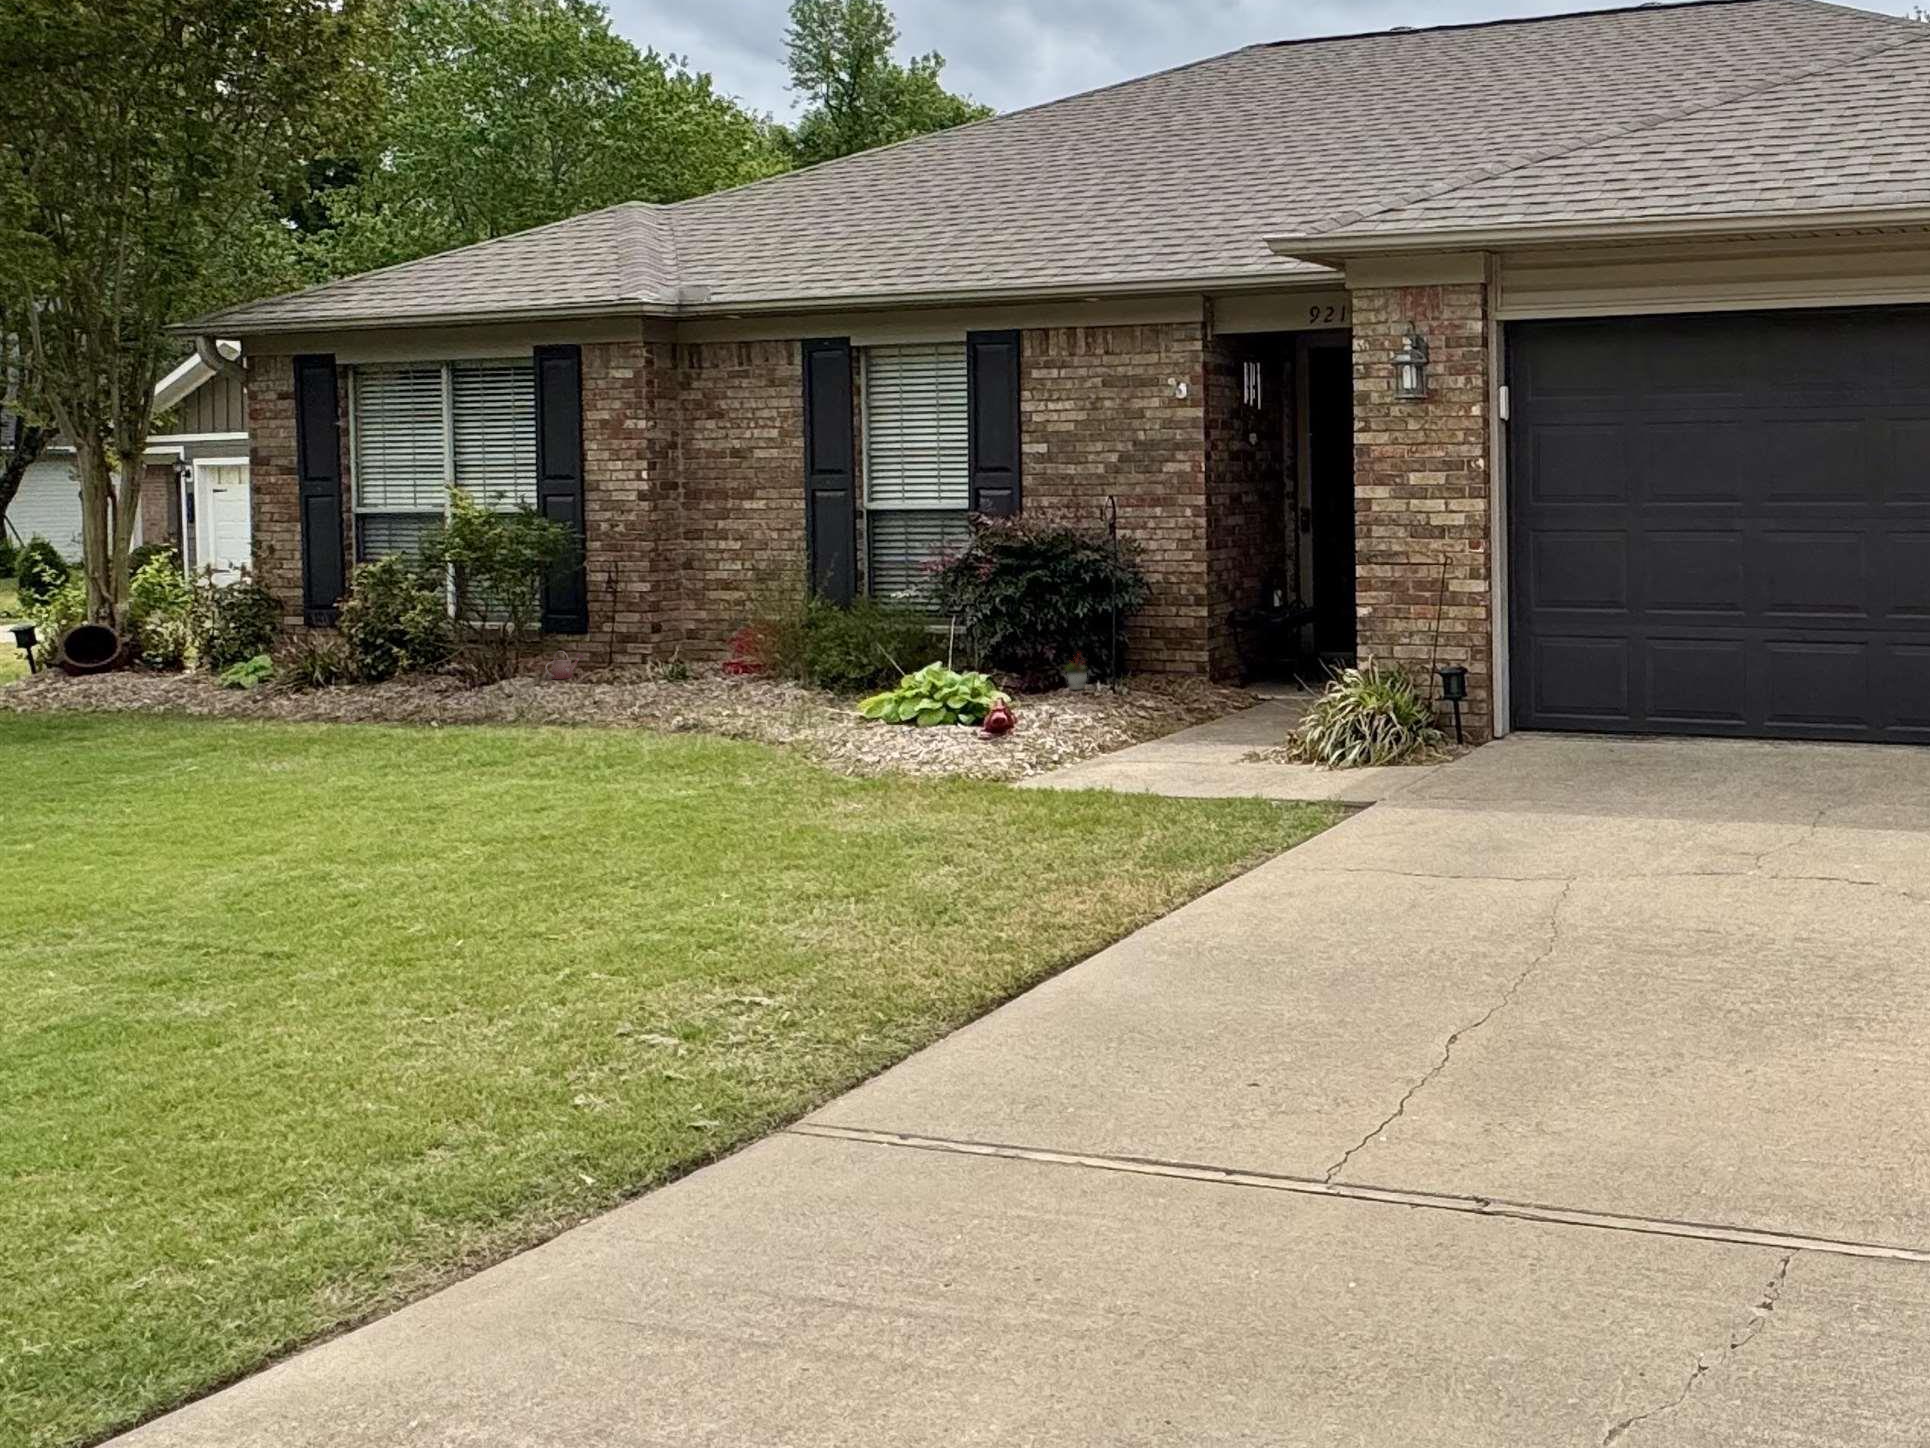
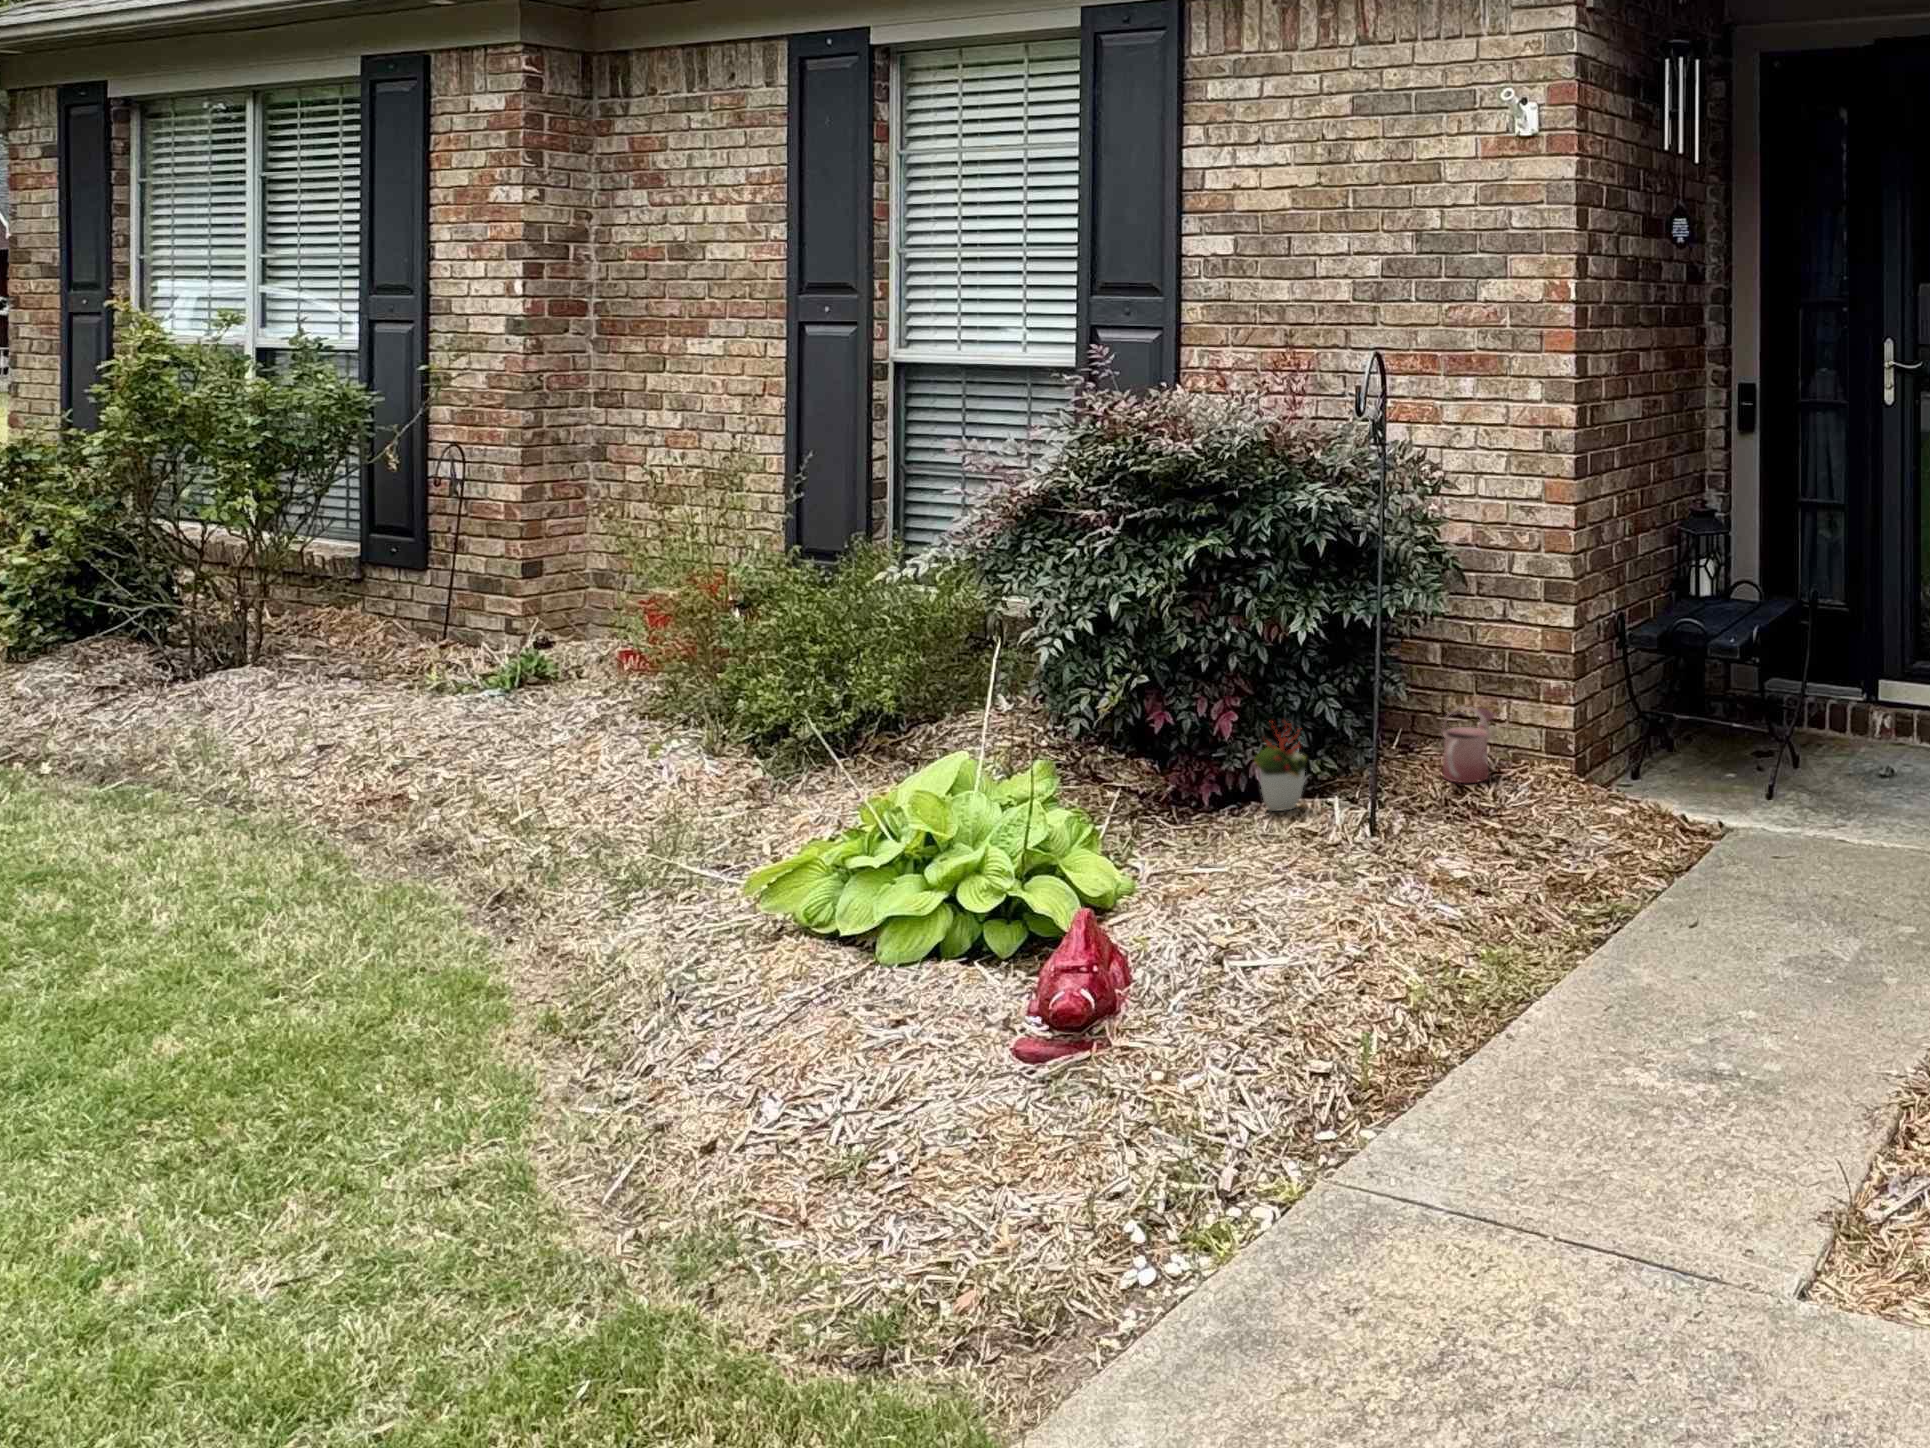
watering can: present [545,651,584,679] -> present [1442,707,1494,783]

